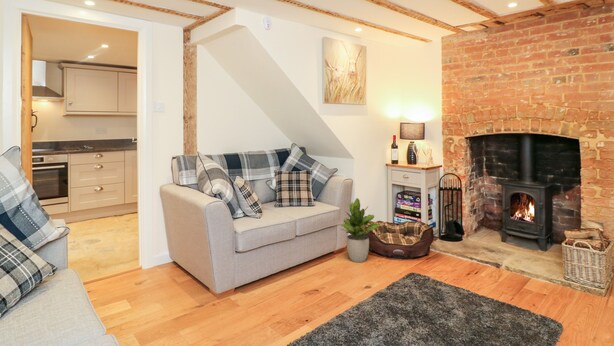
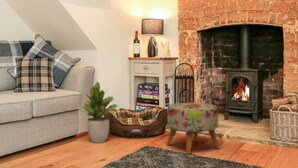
ottoman: none [433,225,497,288] -> present [167,103,219,155]

